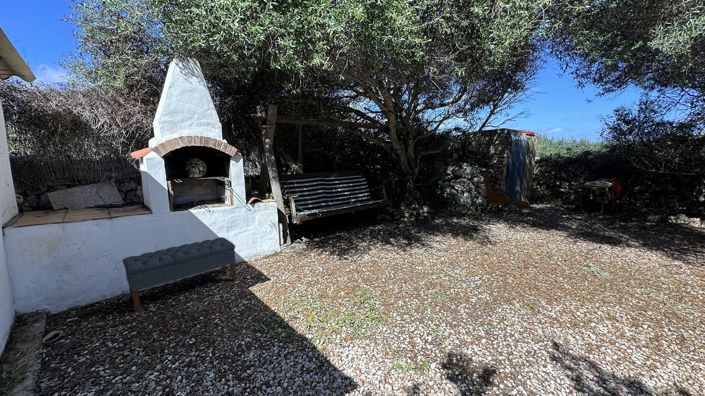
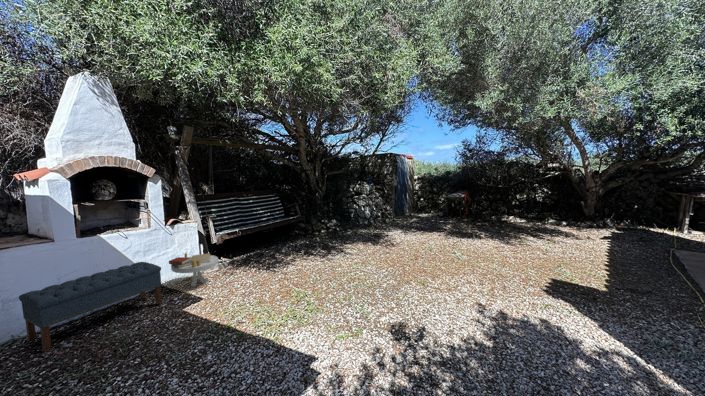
lounge chair: present [484,173,530,215] -> none [379,189,415,223]
side table: none [247,232,293,266] -> present [169,253,218,287]

